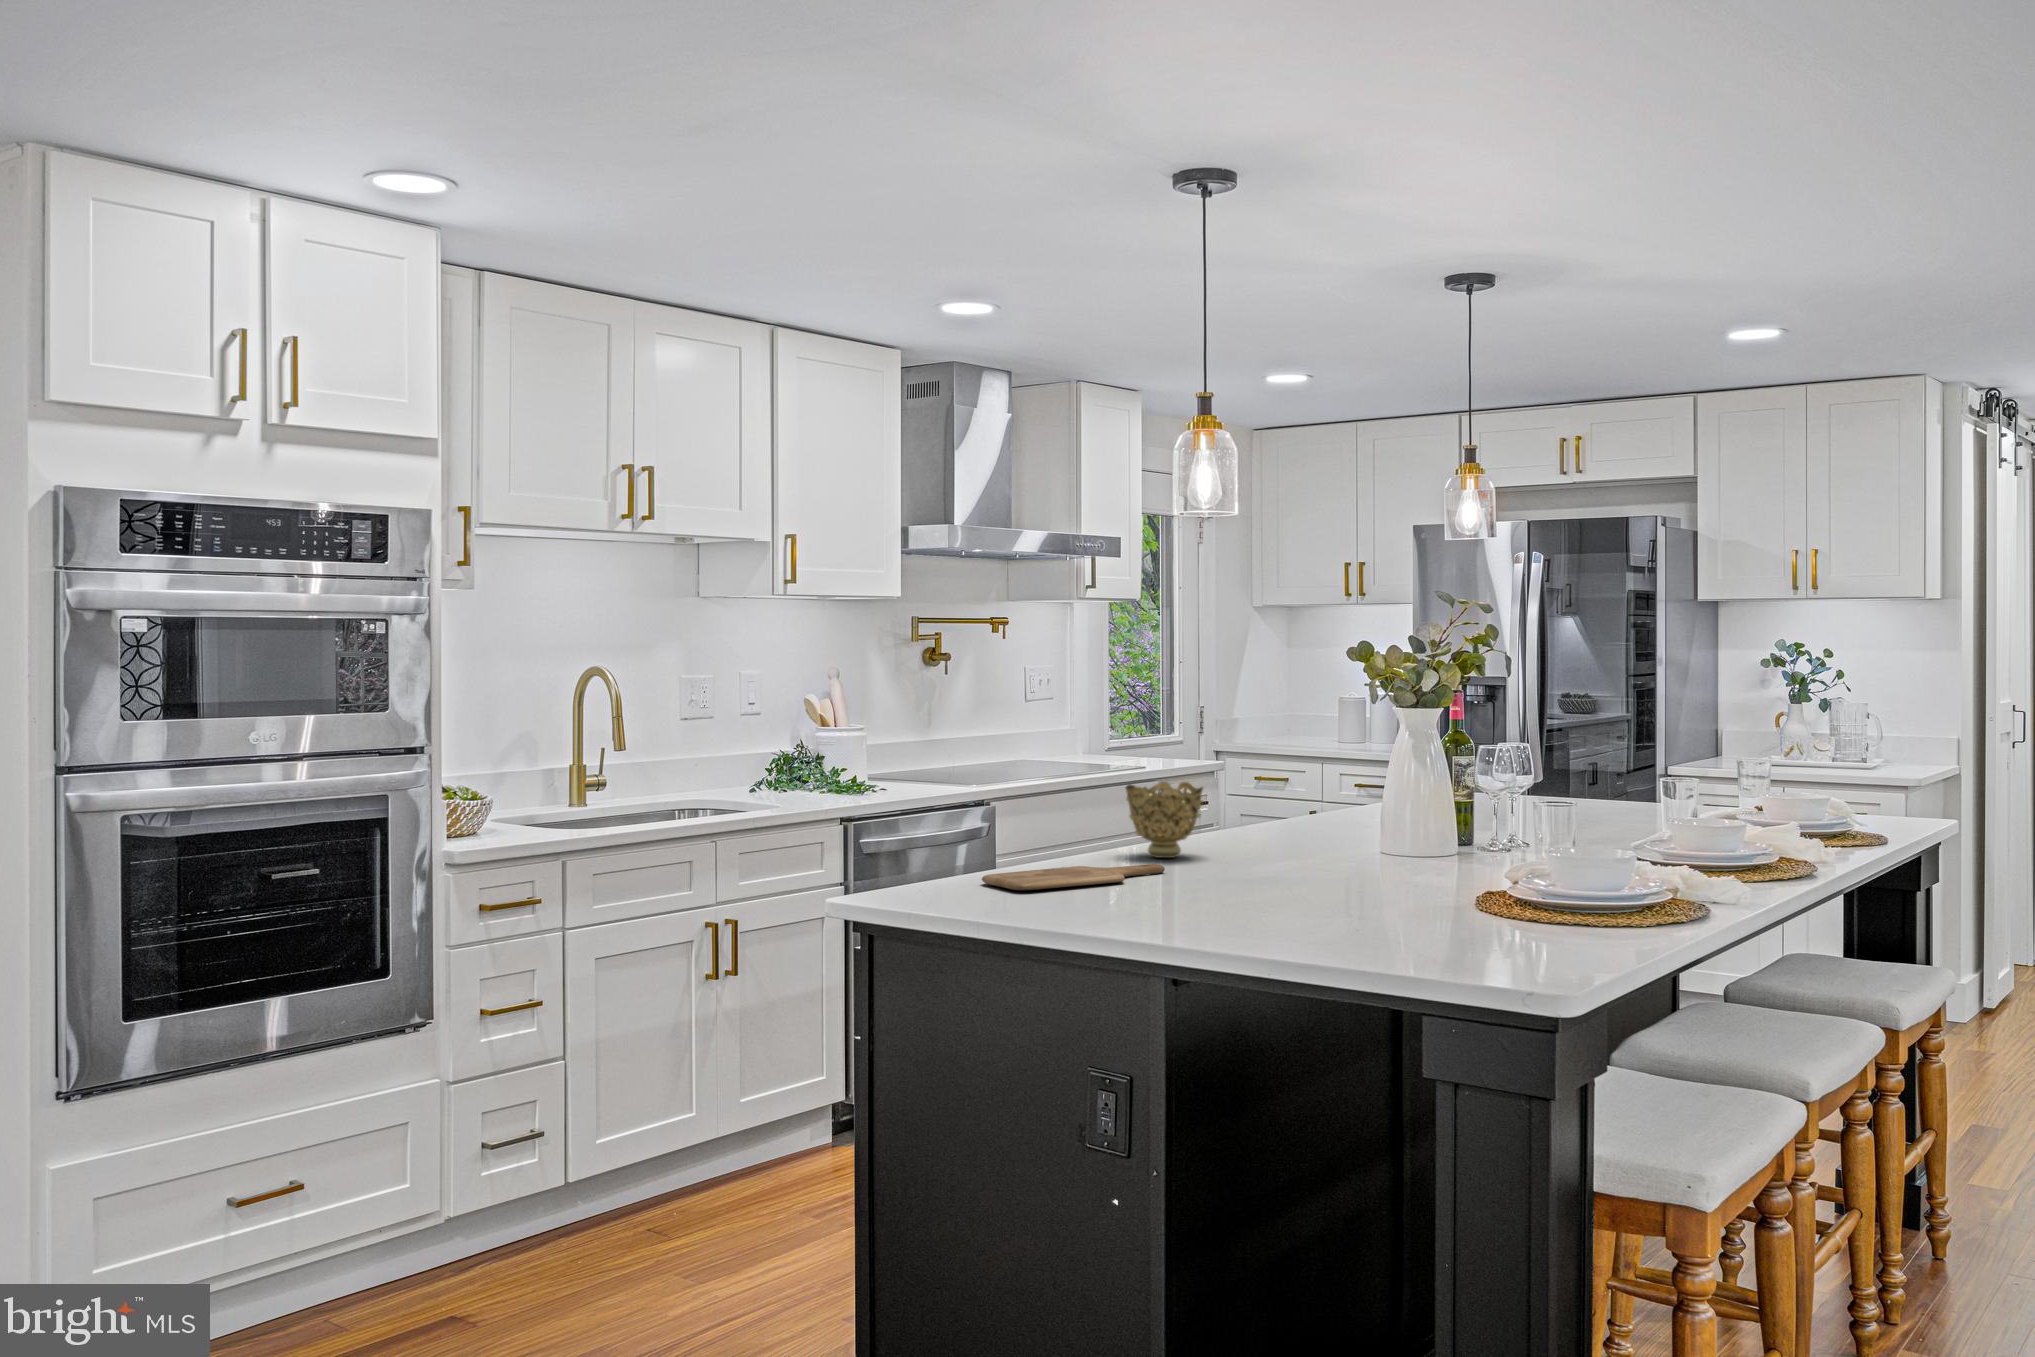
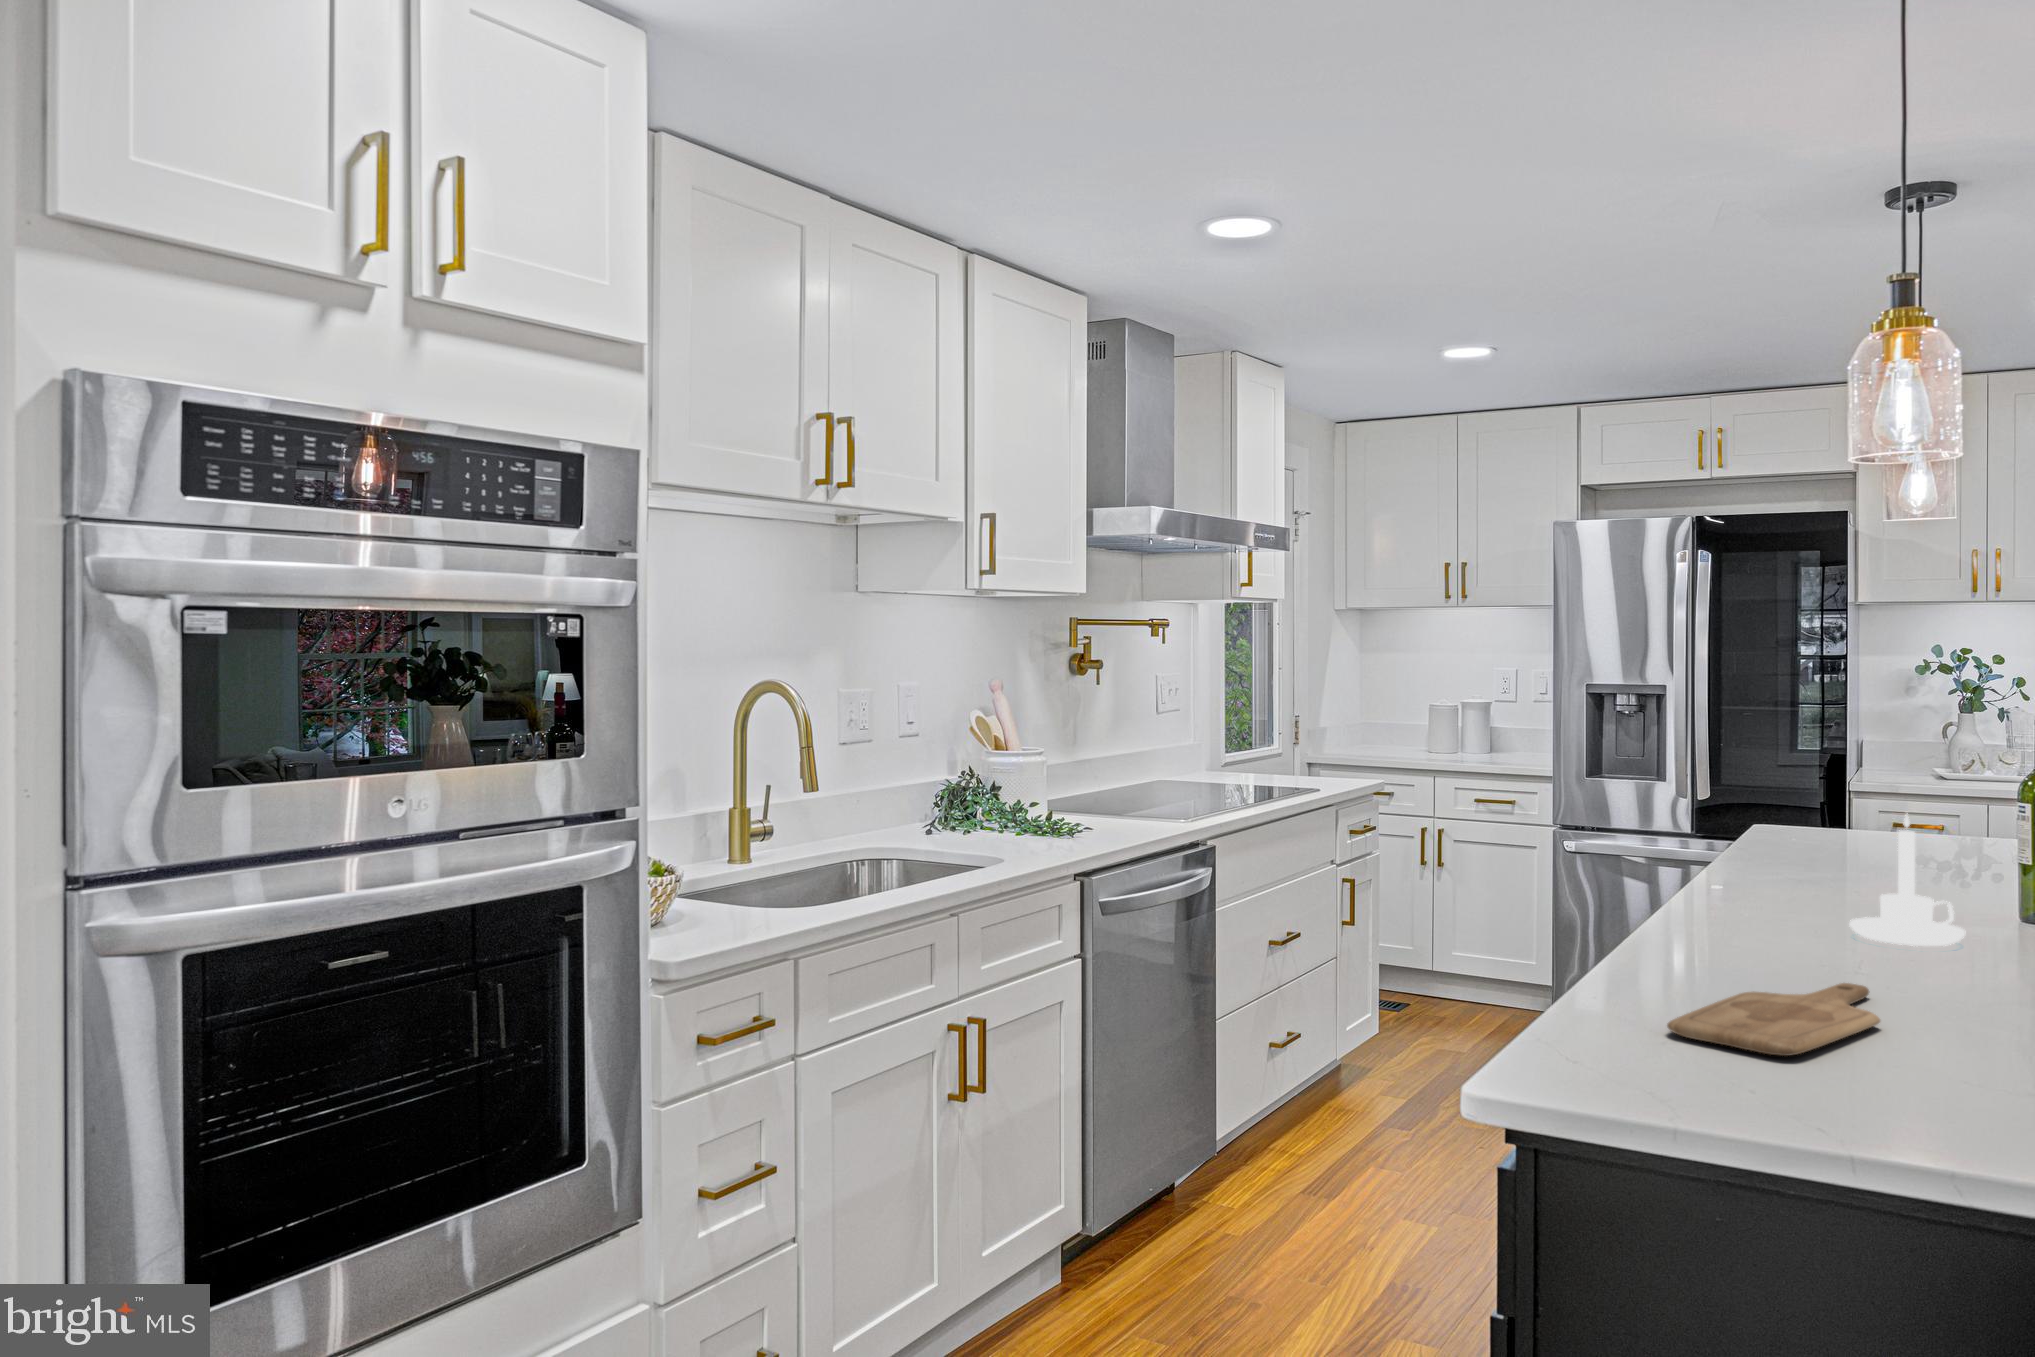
candle holder: none [1255,759,1326,853] -> present [1849,815,1965,946]
decorative bowl: present [1126,782,1203,858] -> none [1709,846,1838,961]

